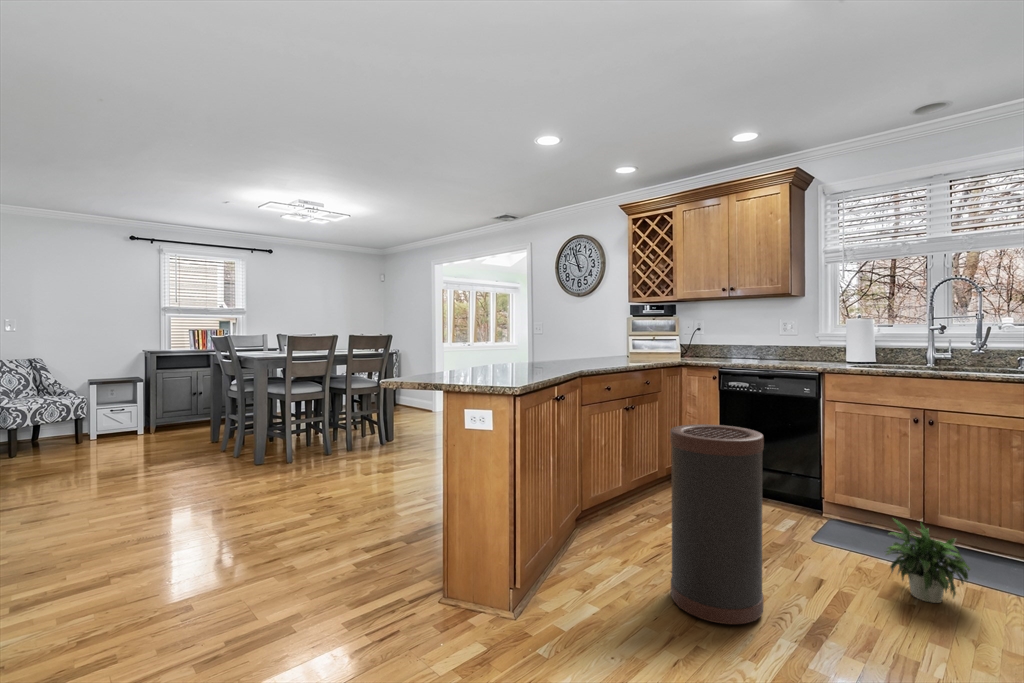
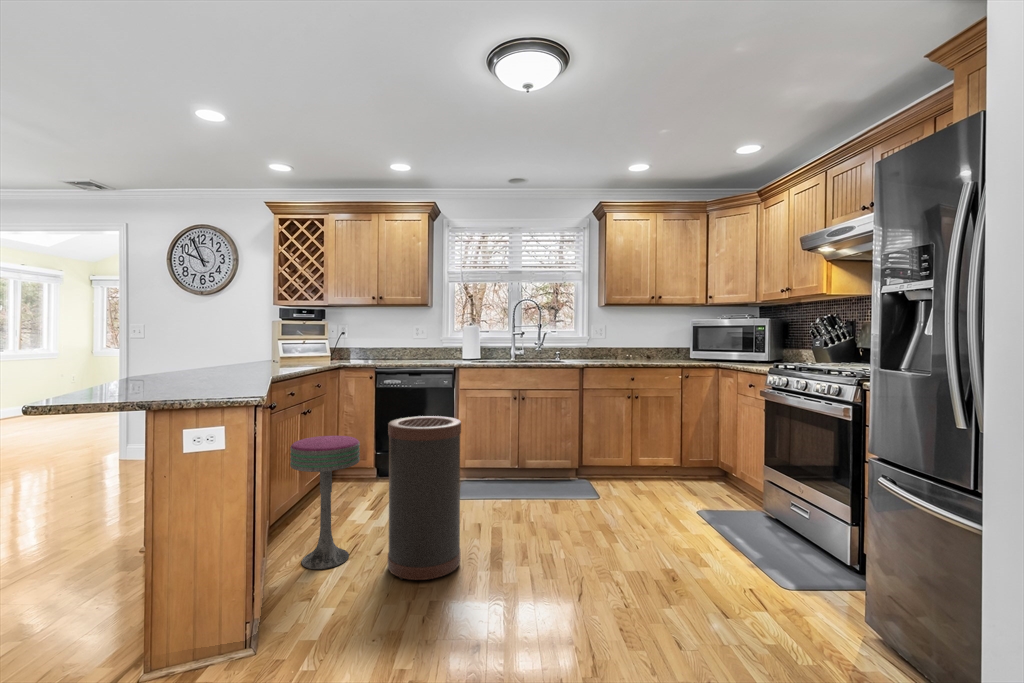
bar stool: none [586,433,654,569] -> present [290,436,360,569]
potted plant: present [886,519,970,603] -> none [513,466,559,518]

